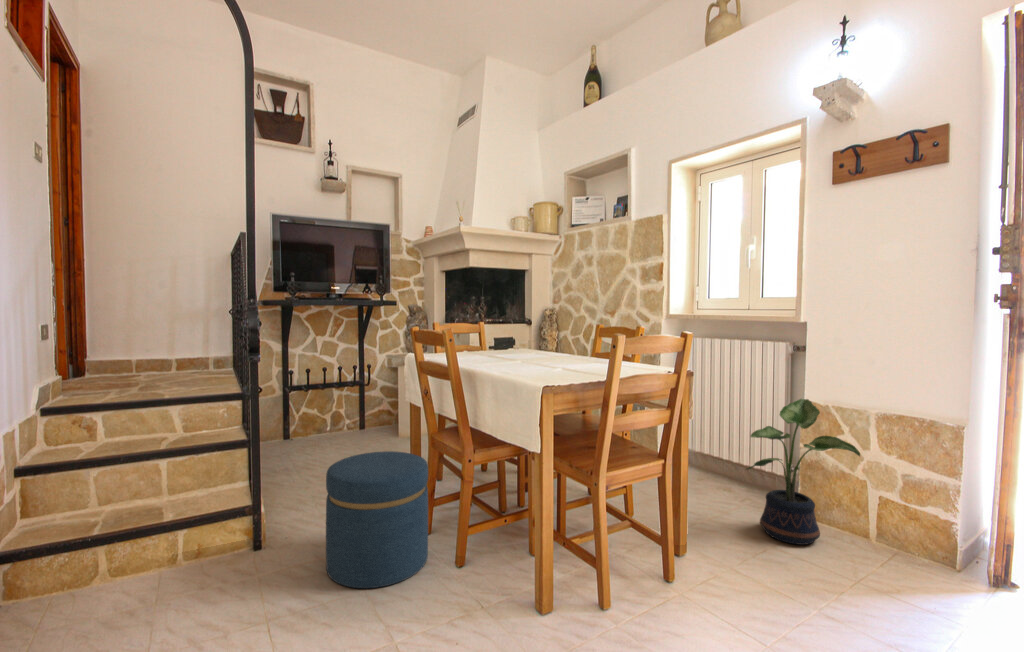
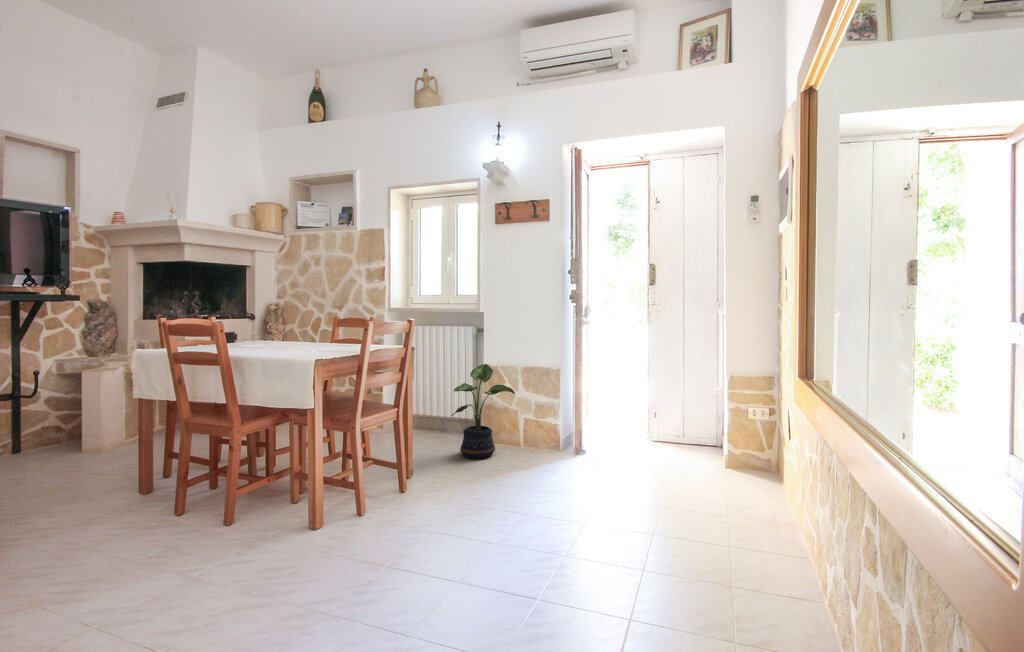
ottoman: present [326,451,428,588] -> none [54,444,187,583]

